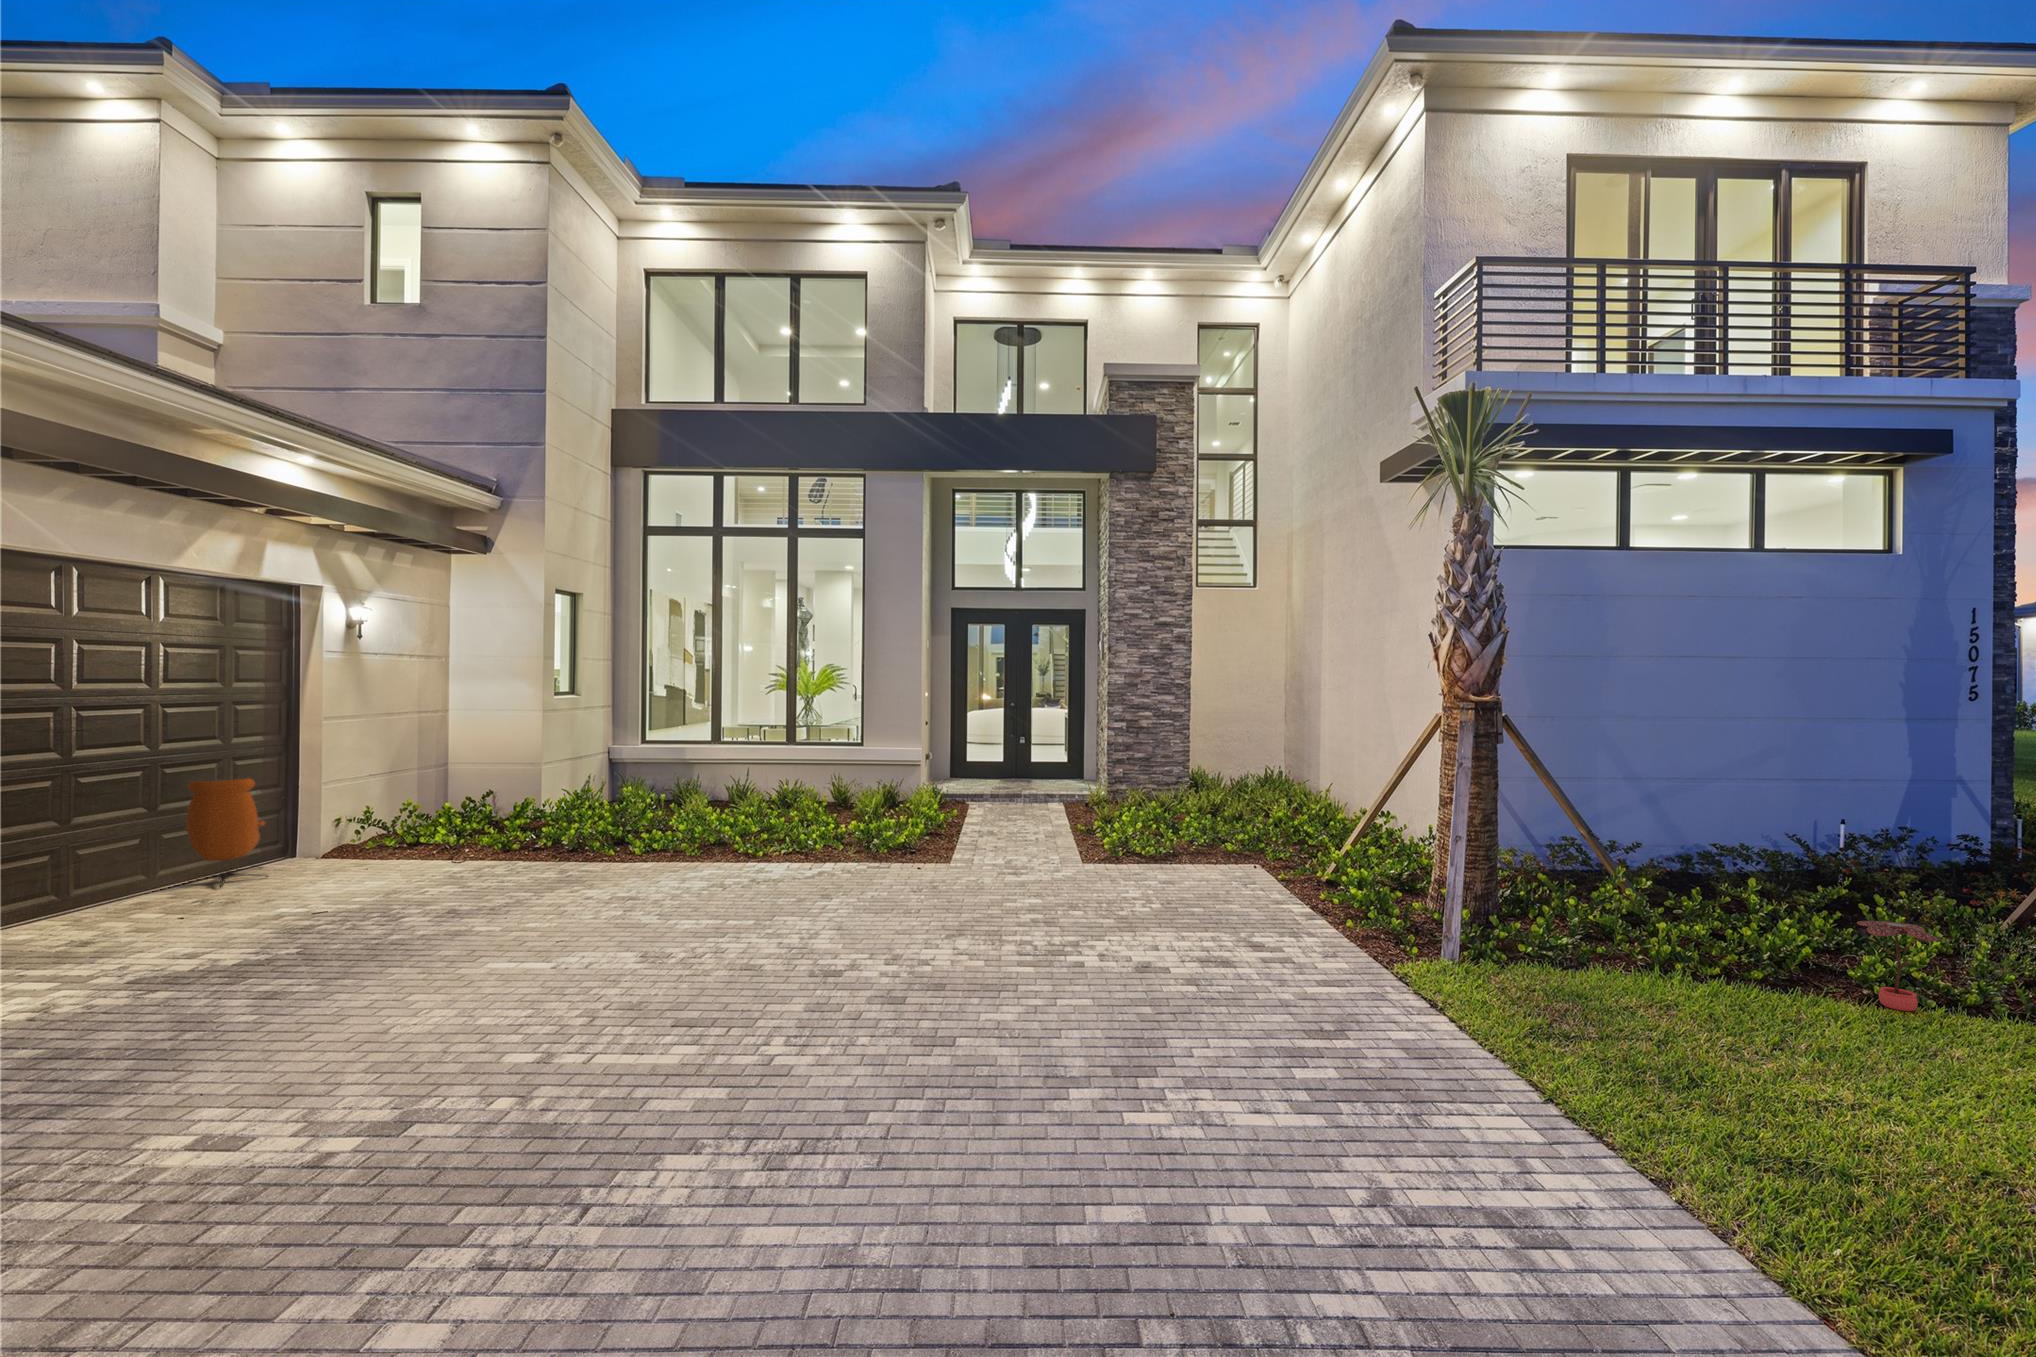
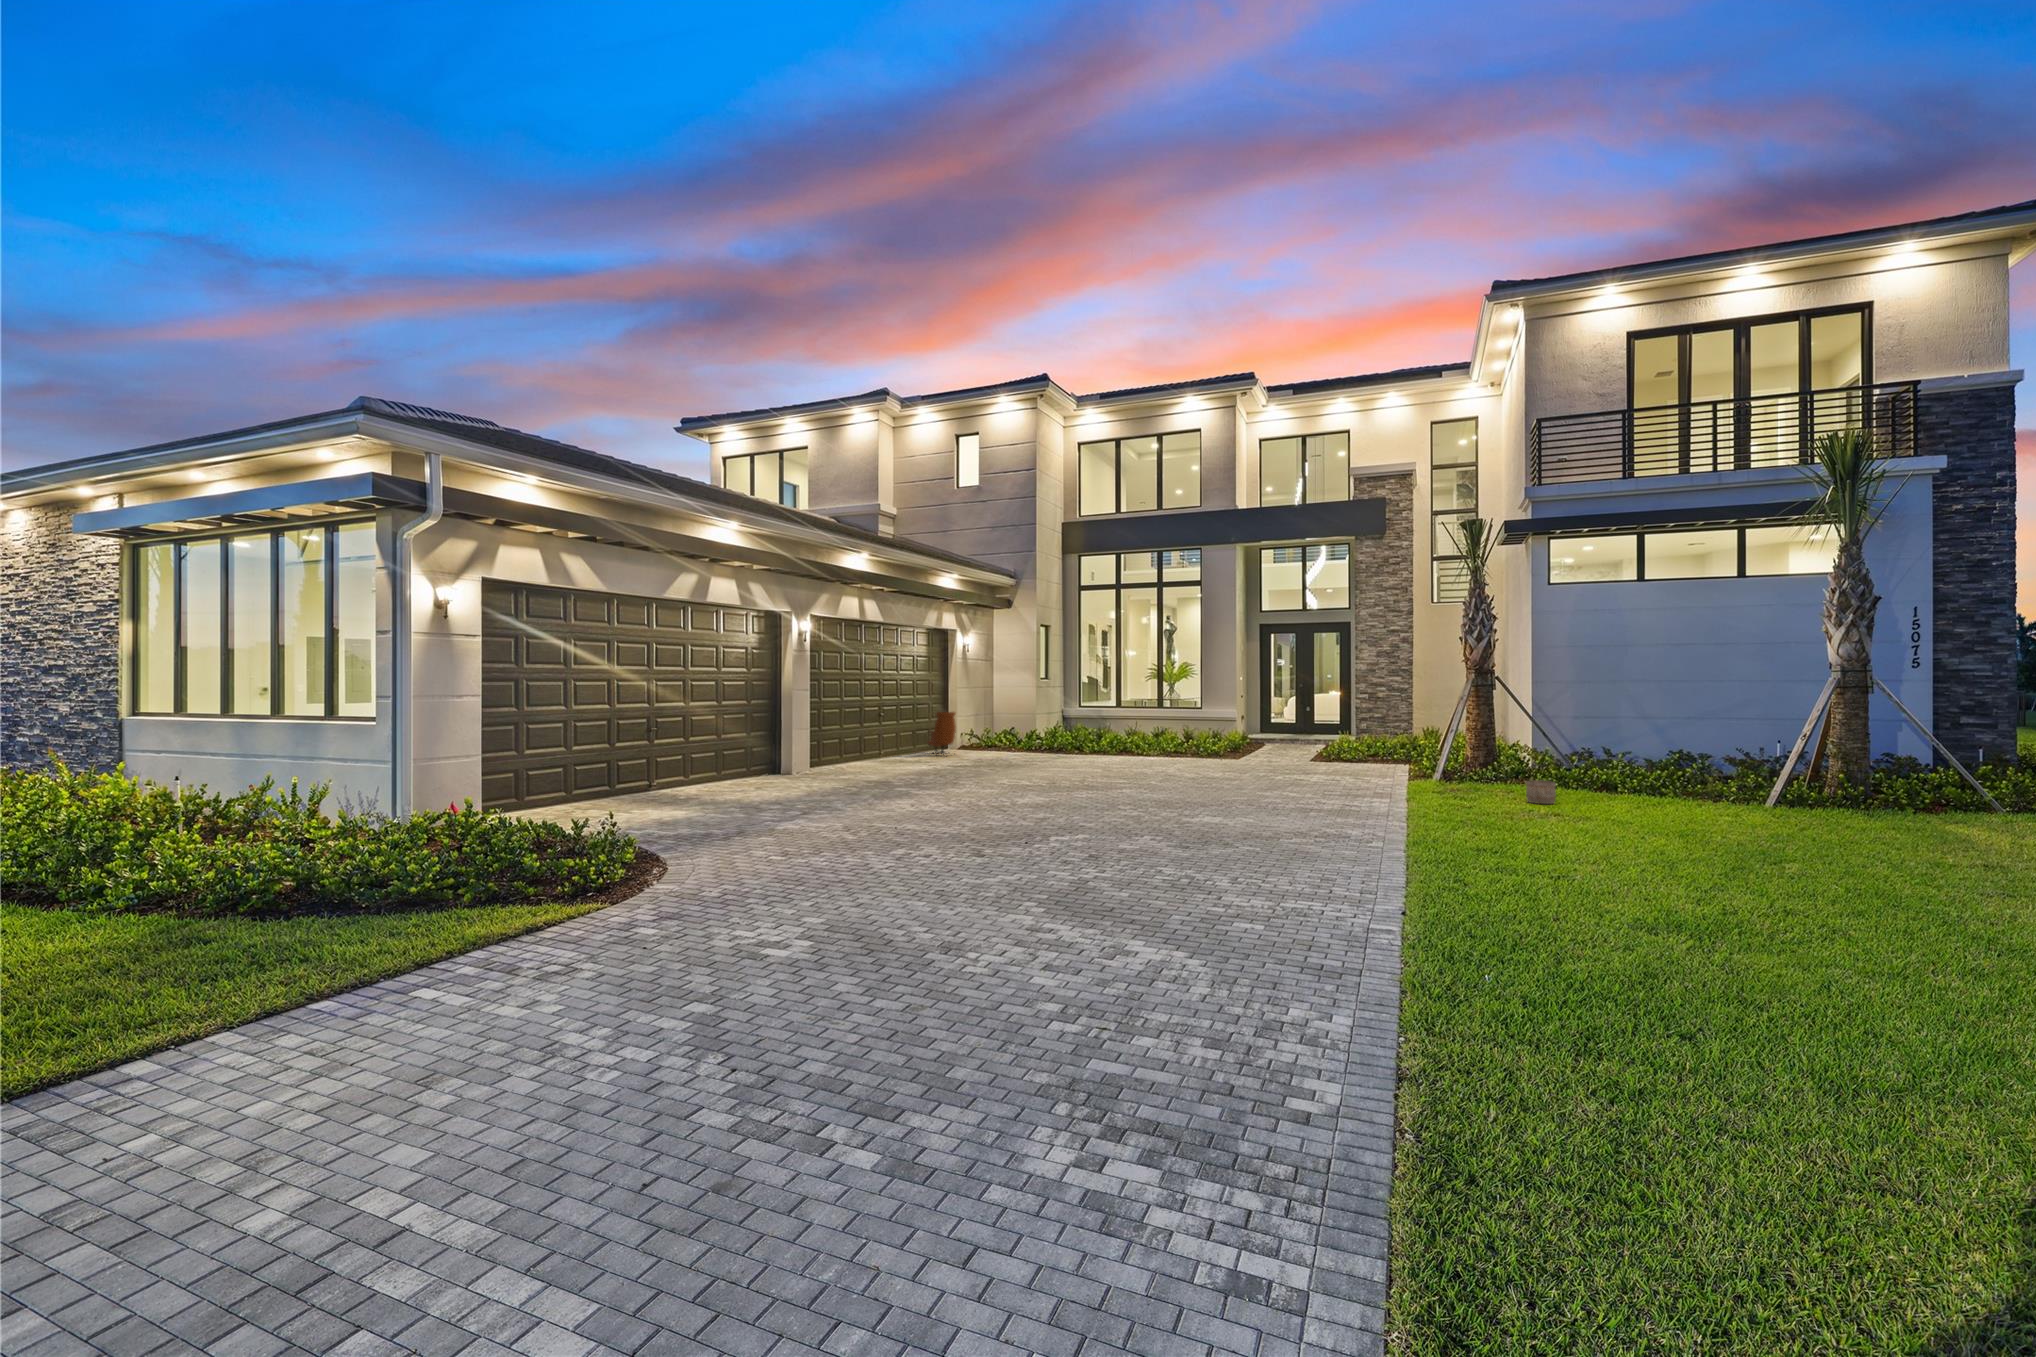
potted plant: present [1857,921,1940,1011] -> none [1645,764,1673,799]
wooden bucket: none [1699,1011,1805,1103] -> present [1526,780,1556,804]

